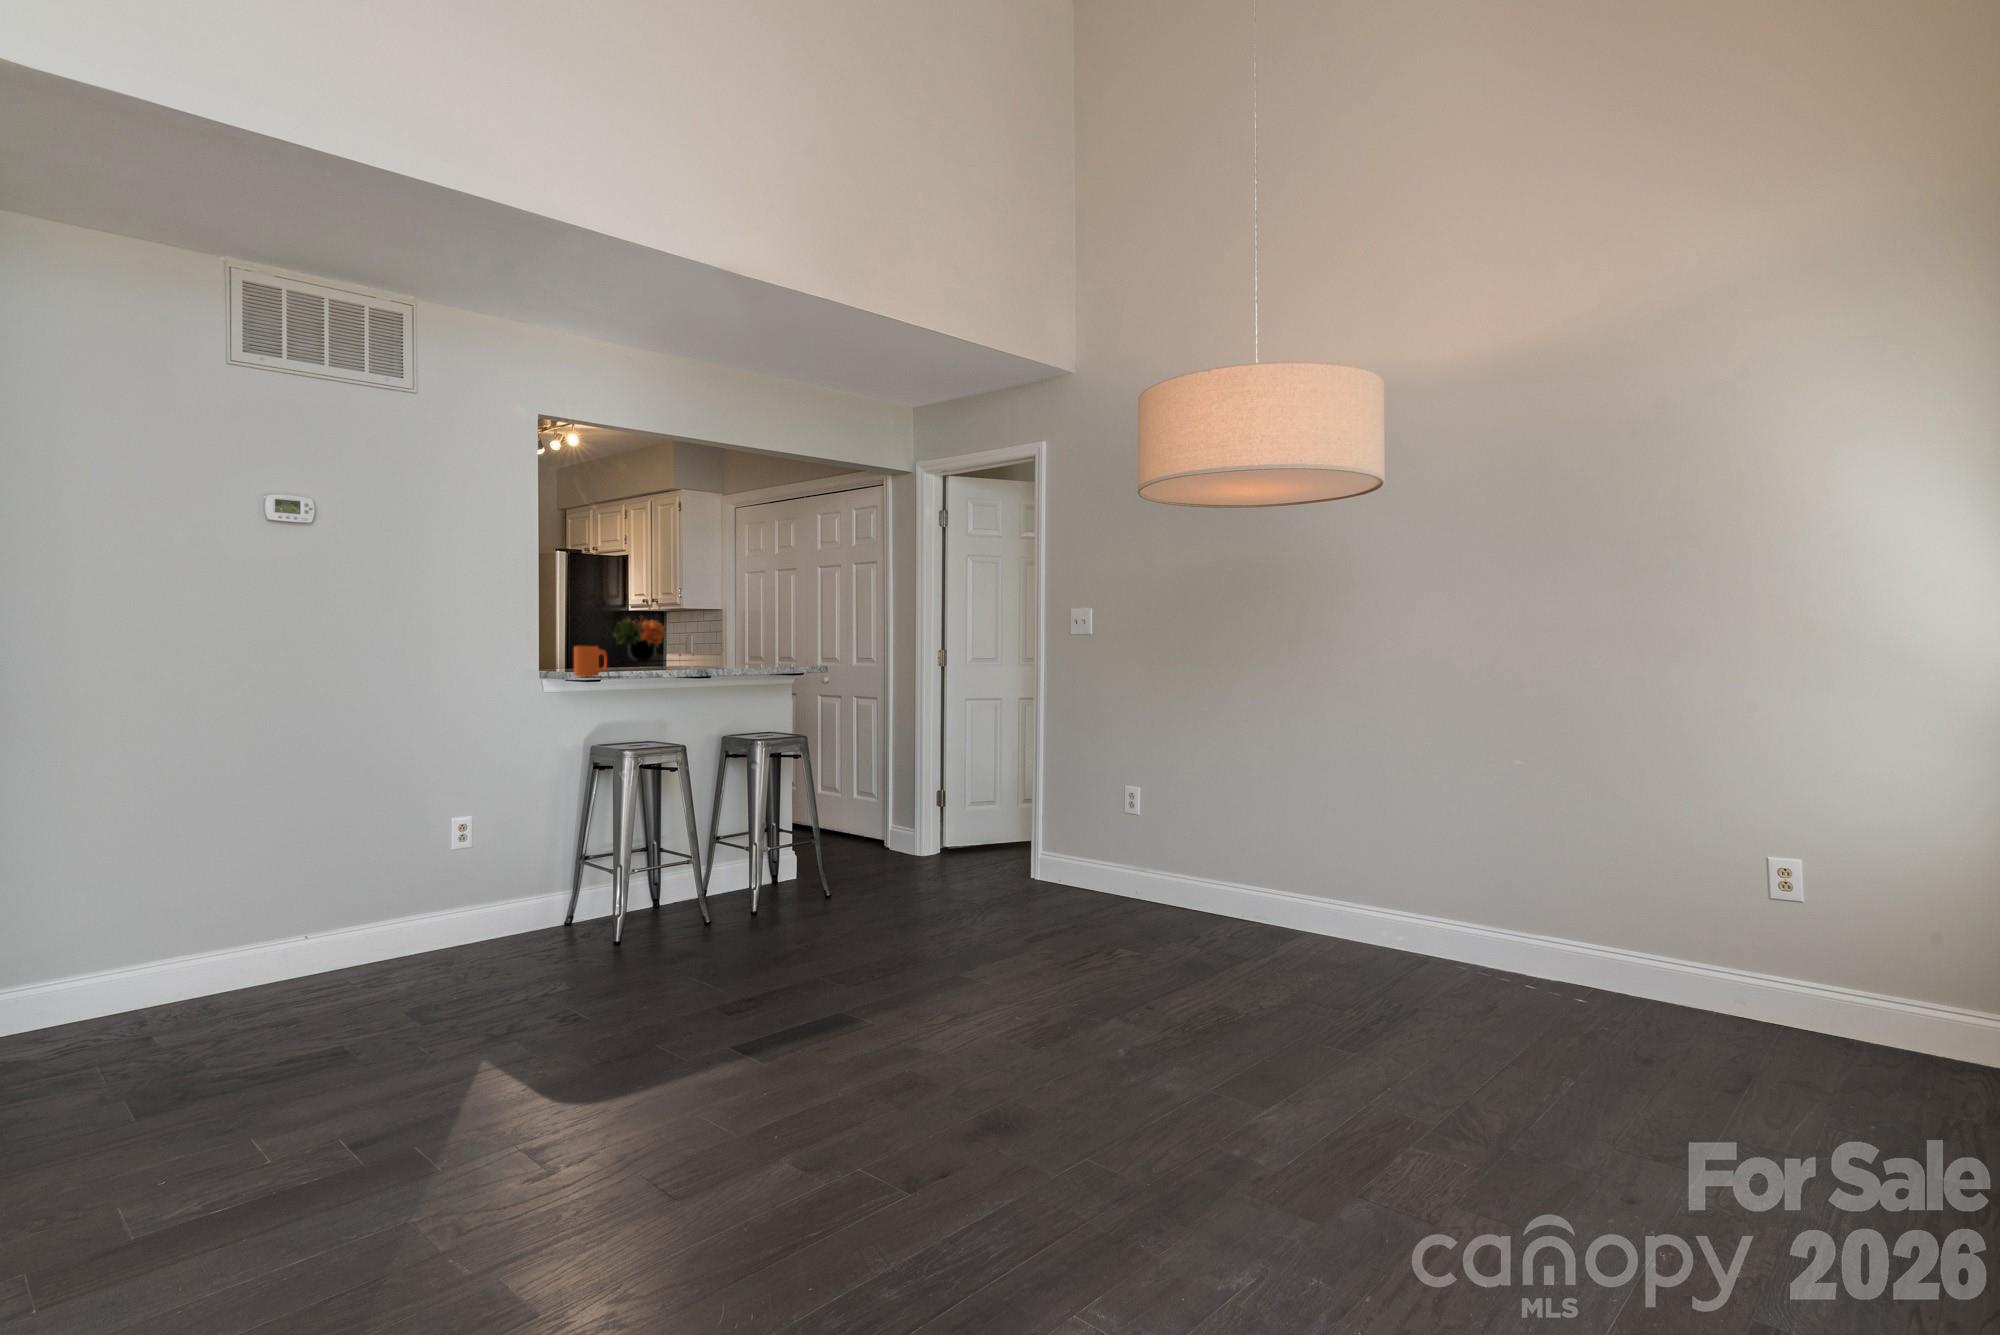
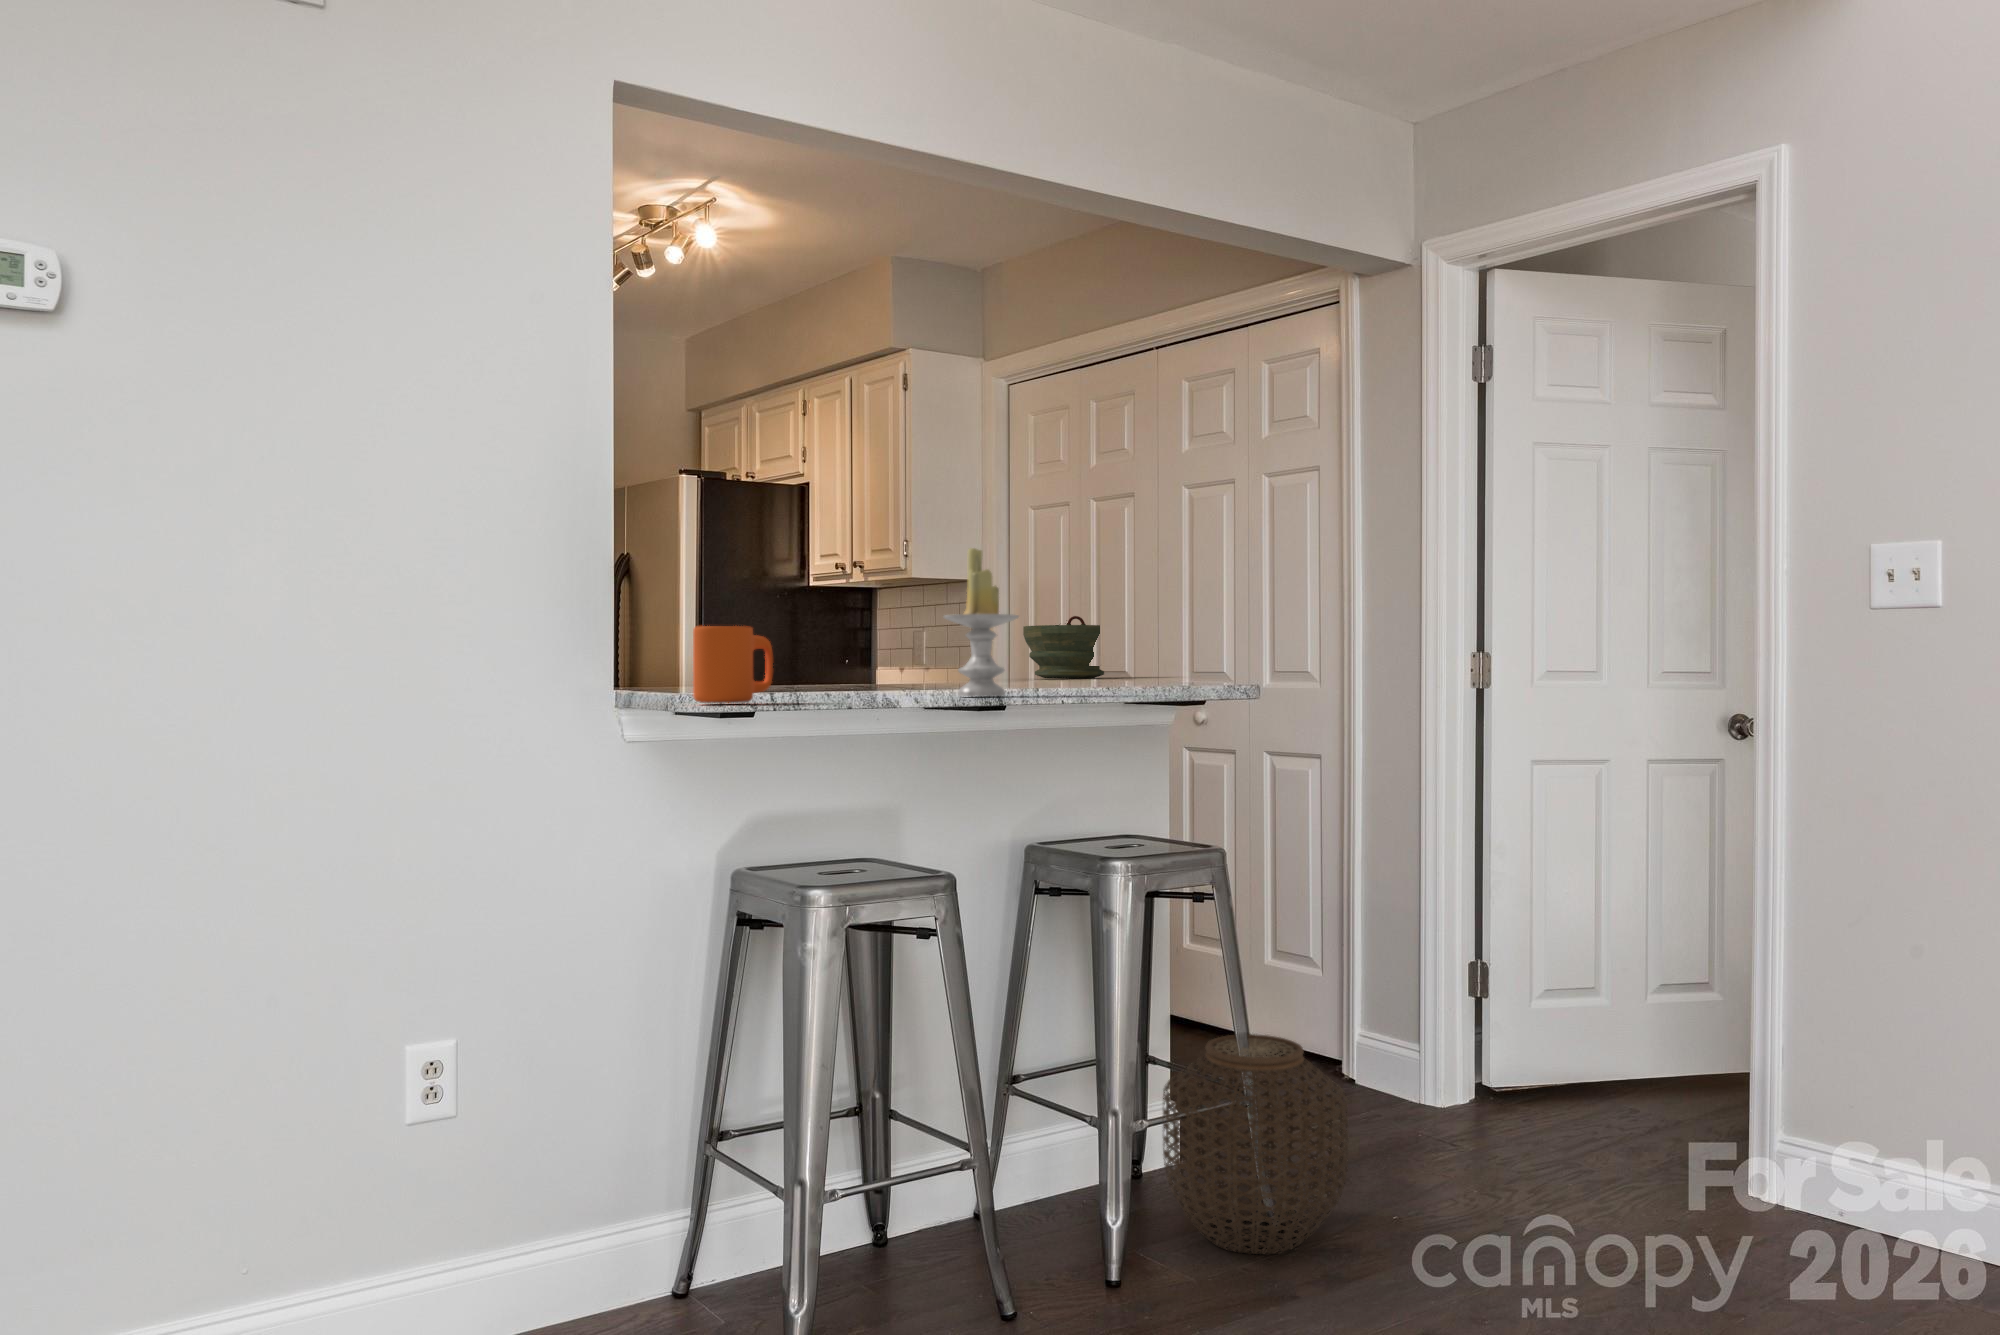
candle: none [681,613,713,673] -> present [944,548,1019,696]
flower arrangement: present [613,616,665,661] -> none [782,596,879,679]
bowl: none [743,630,791,662] -> present [1023,616,1104,678]
woven basket: none [779,814,855,899] -> present [1163,1034,1349,1254]

